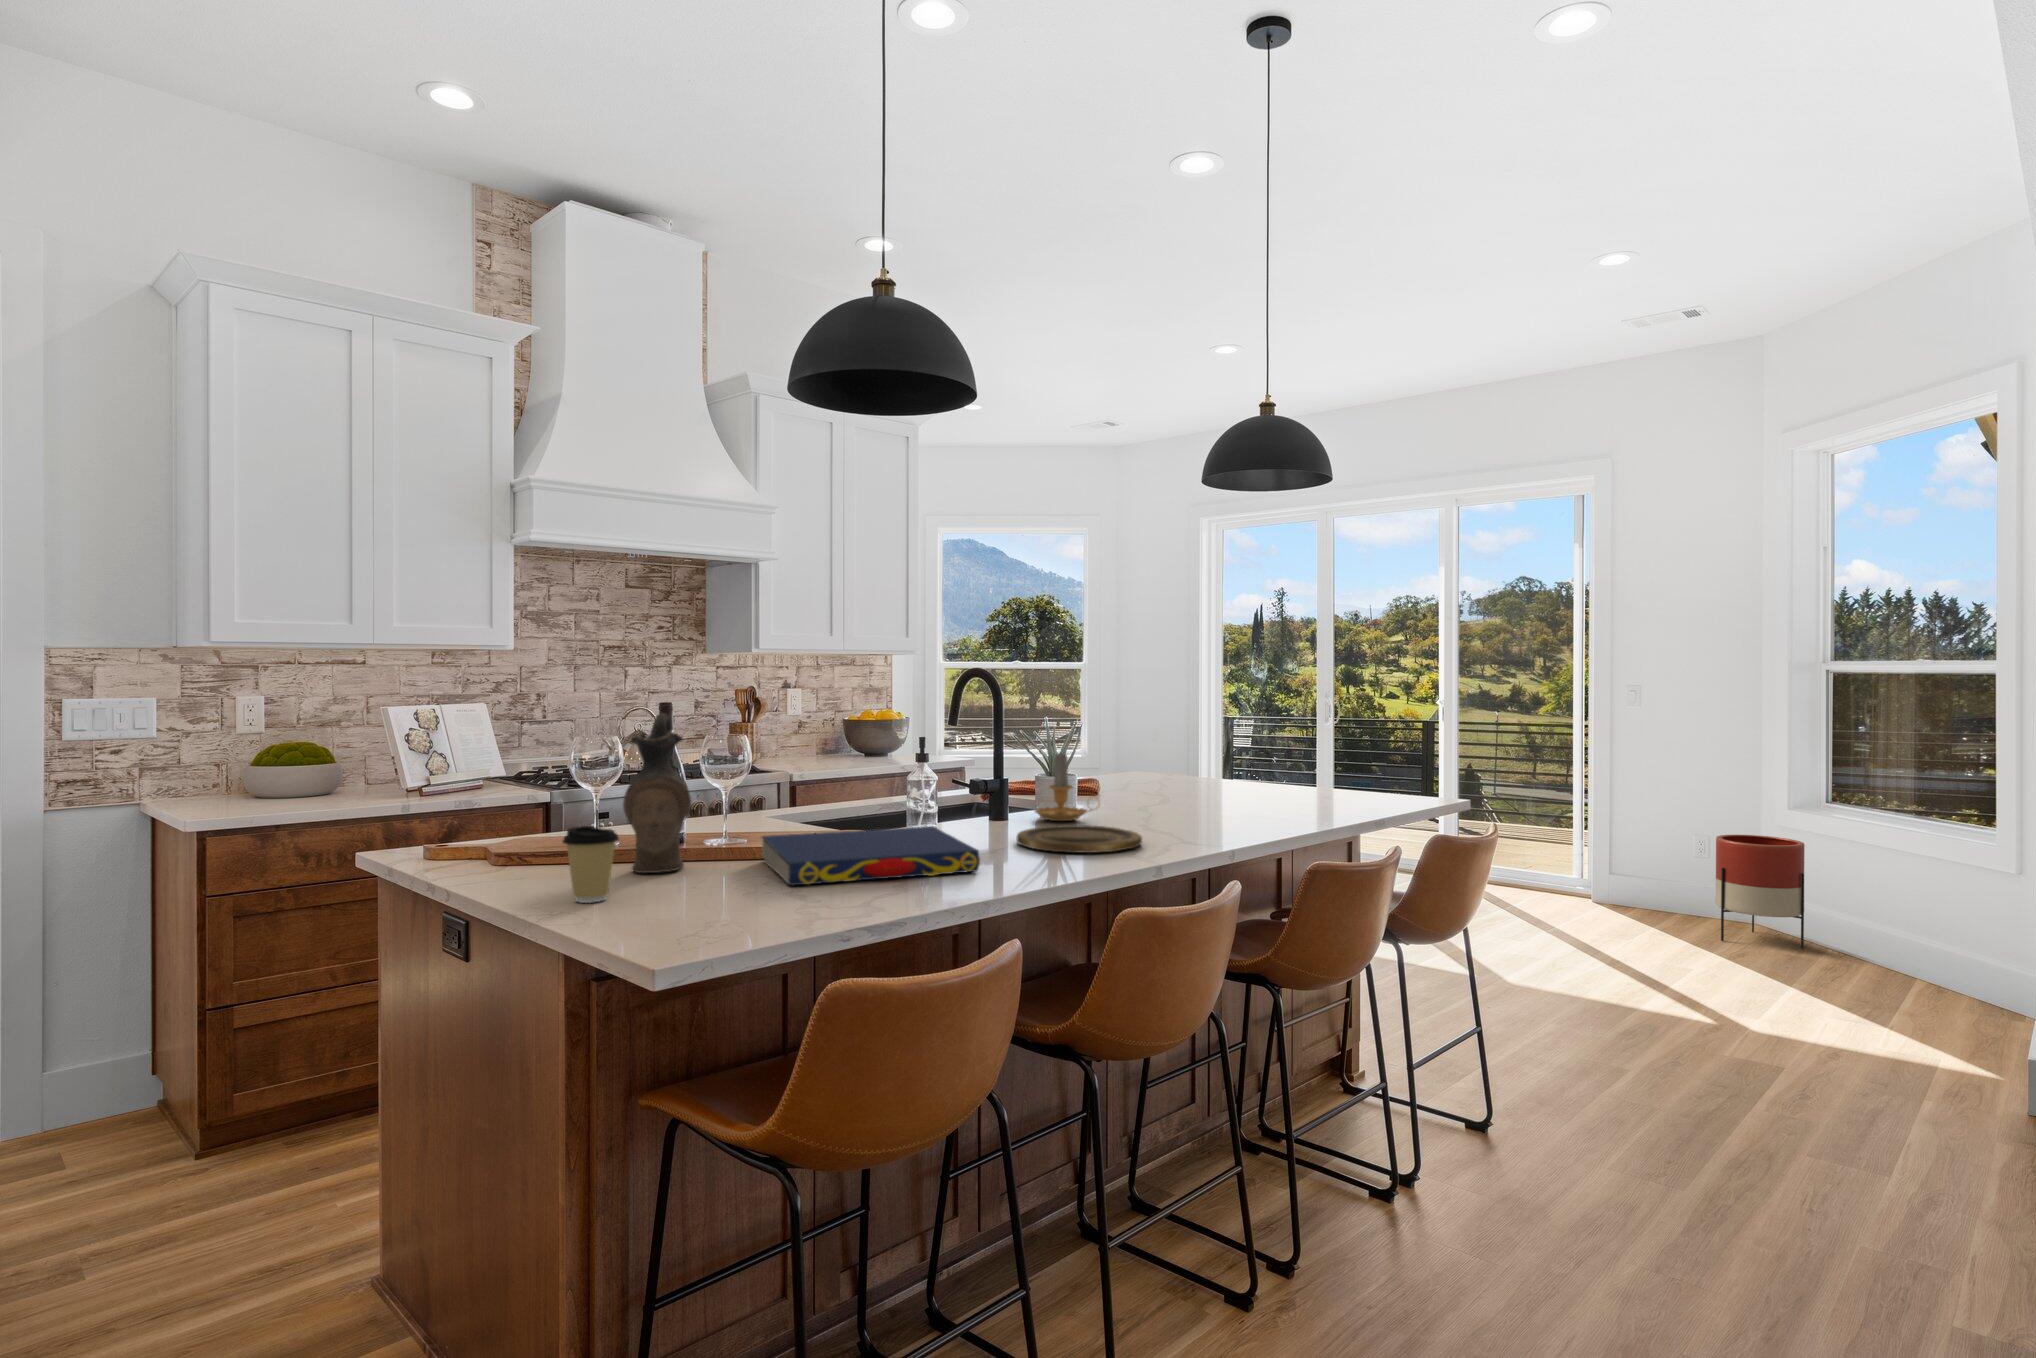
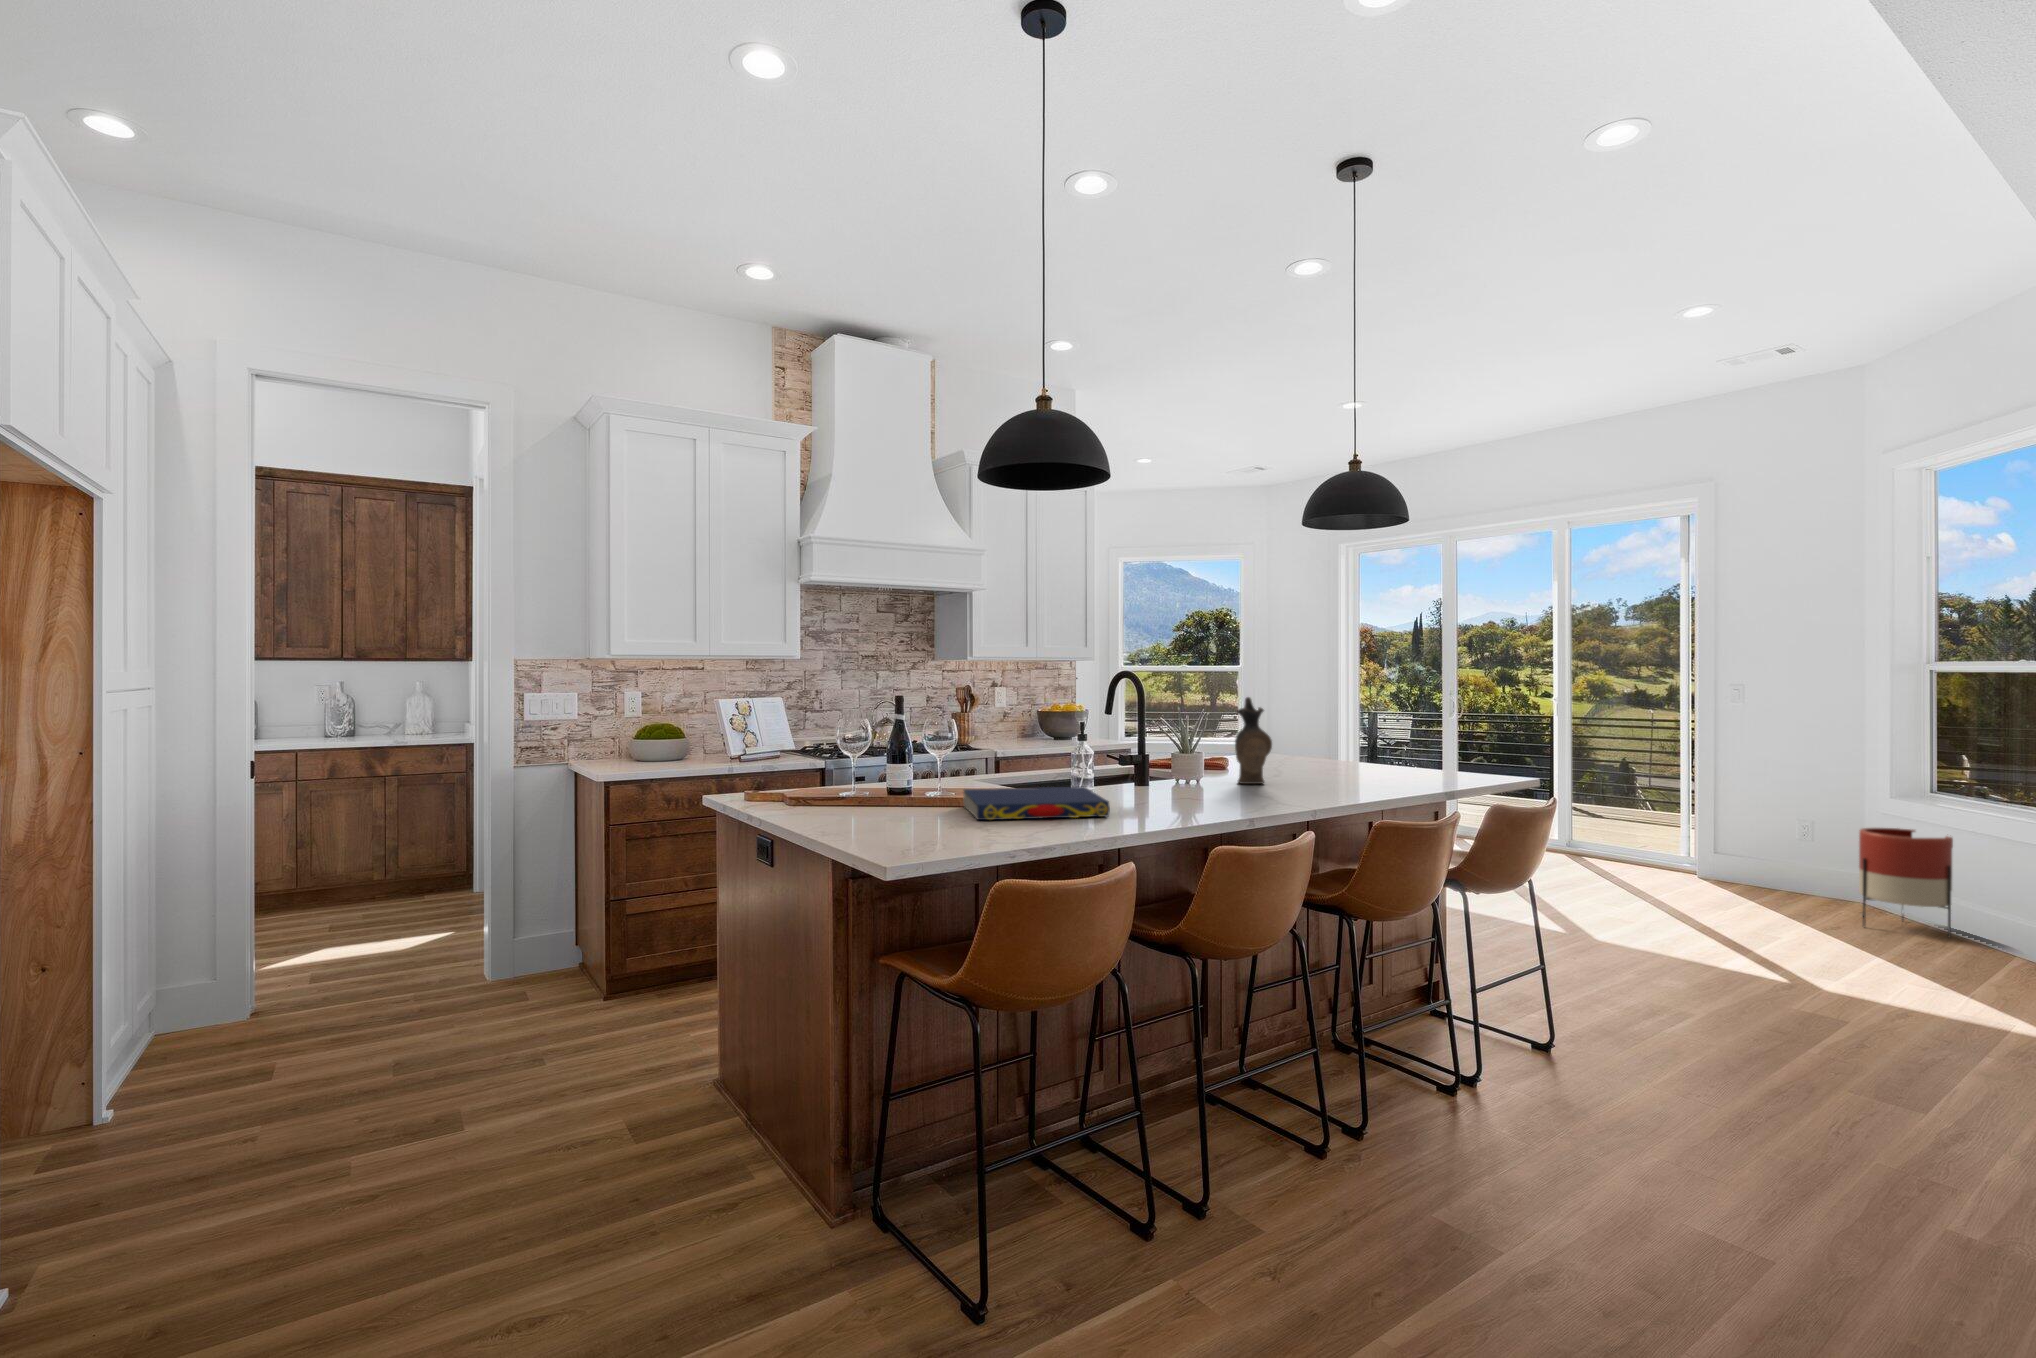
ceramic pitcher: present [623,713,691,873] -> present [1235,697,1272,784]
candle: present [1035,753,1099,821] -> none [1168,734,1220,788]
plate: present [1017,825,1142,853] -> none [1146,790,1240,808]
coffee cup: present [563,826,619,903] -> none [834,776,869,825]

